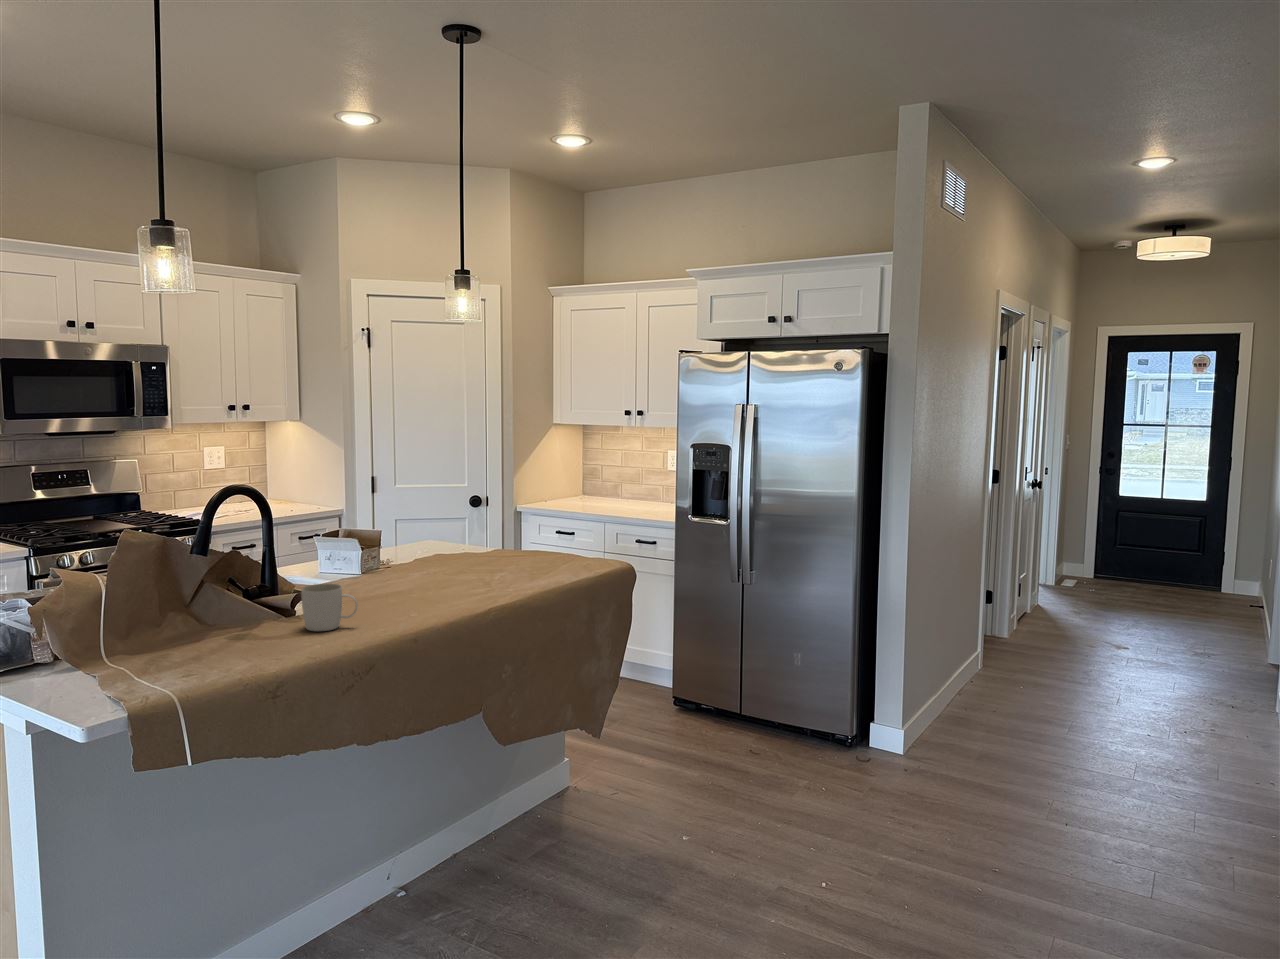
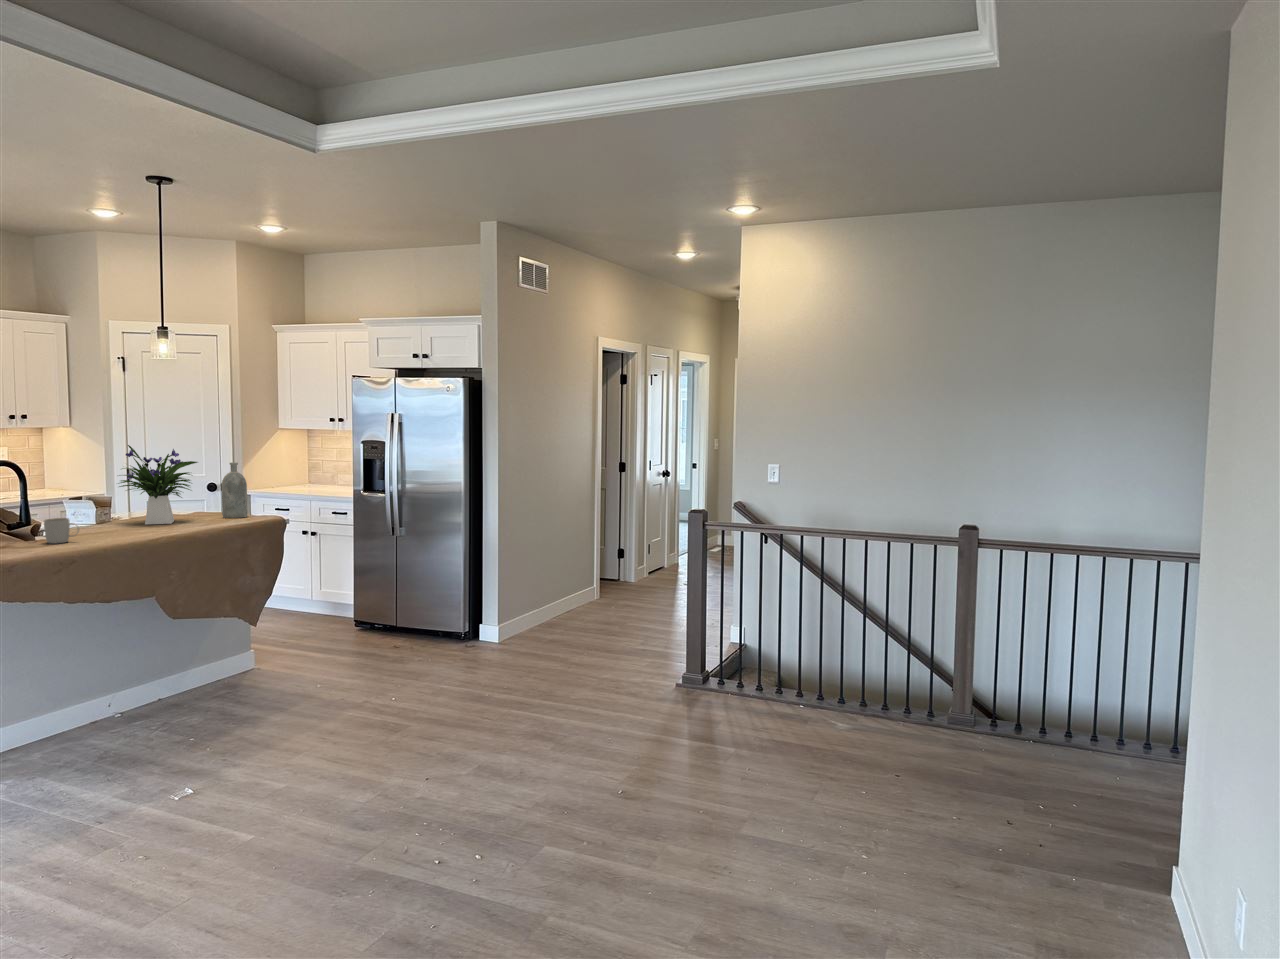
flower arrangement: none [394,452,517,581] -> present [118,445,197,525]
bottle: none [543,480,581,568] -> present [222,462,248,518]

